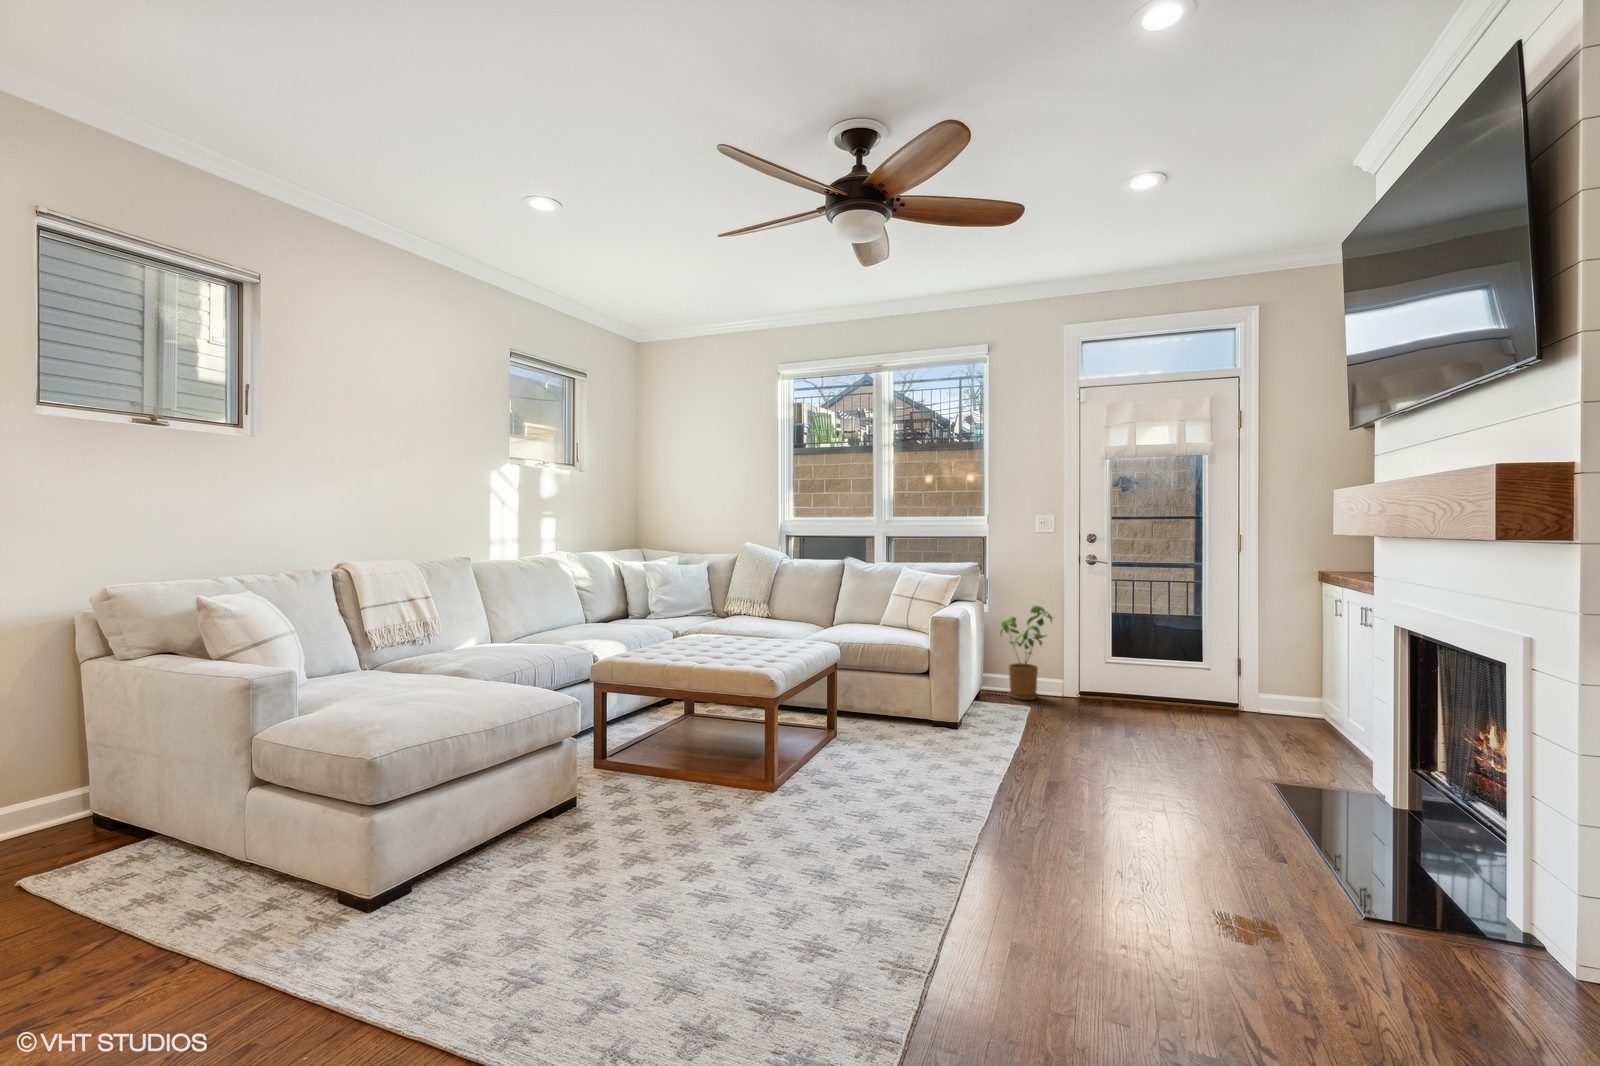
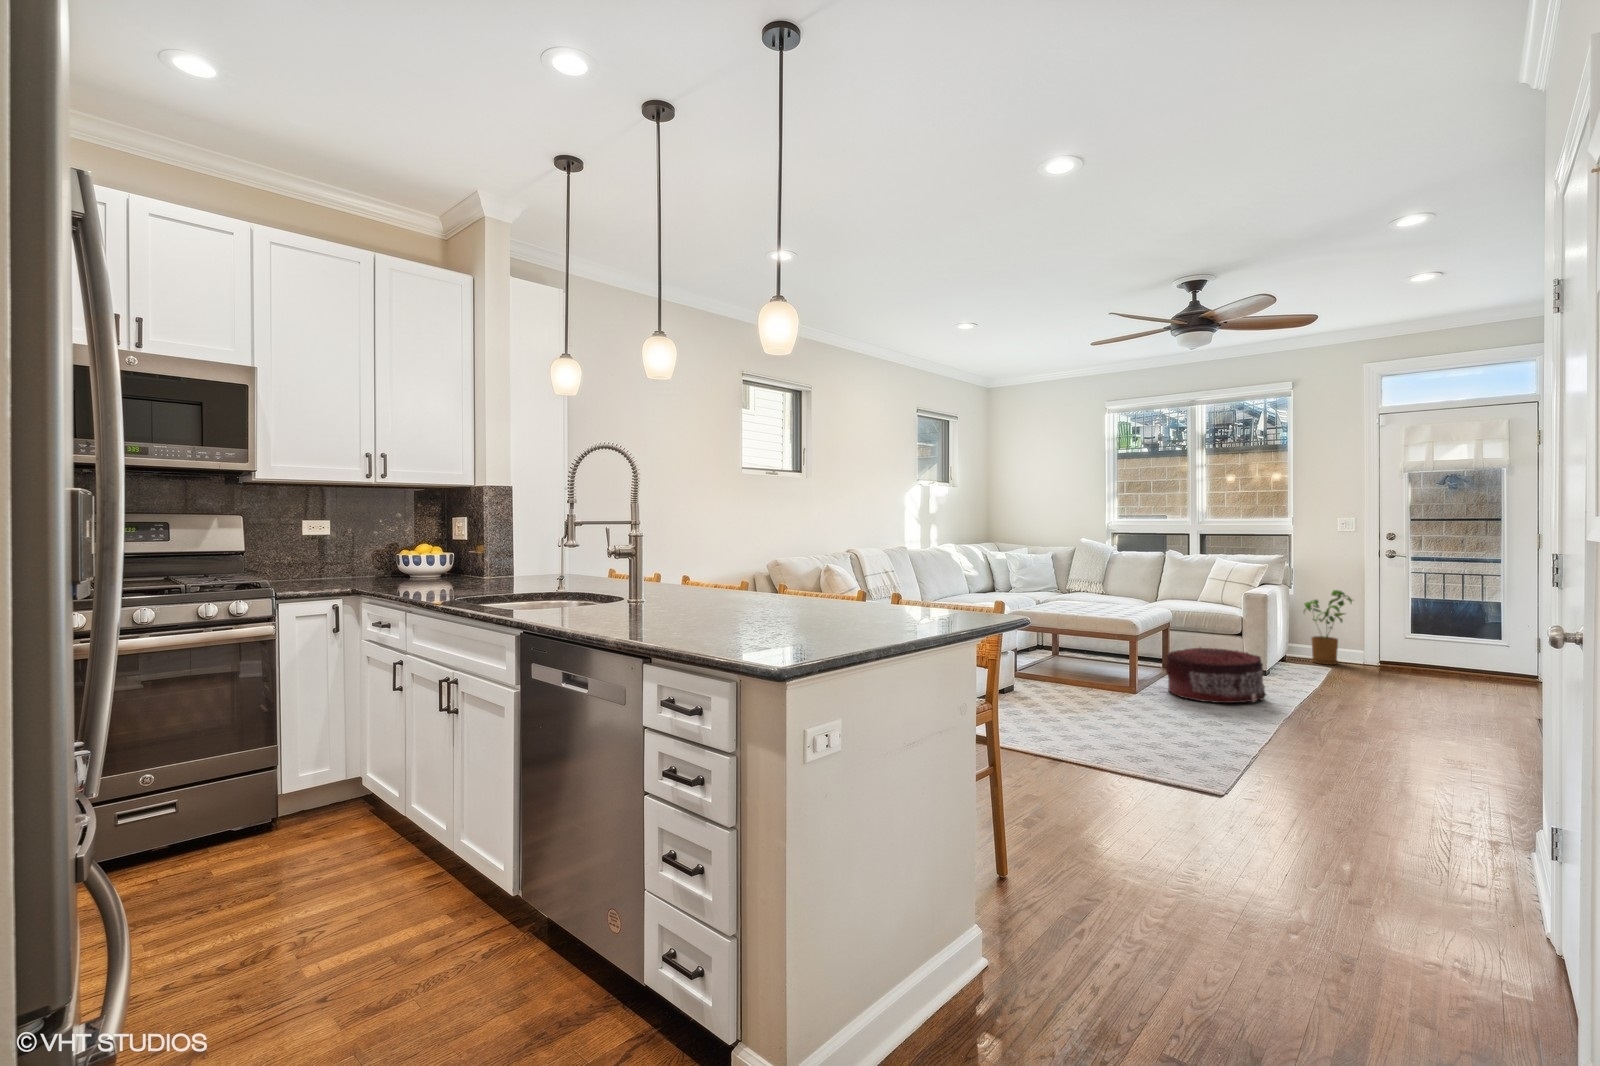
pouf: none [818,703,958,804] -> present [1166,648,1266,703]

